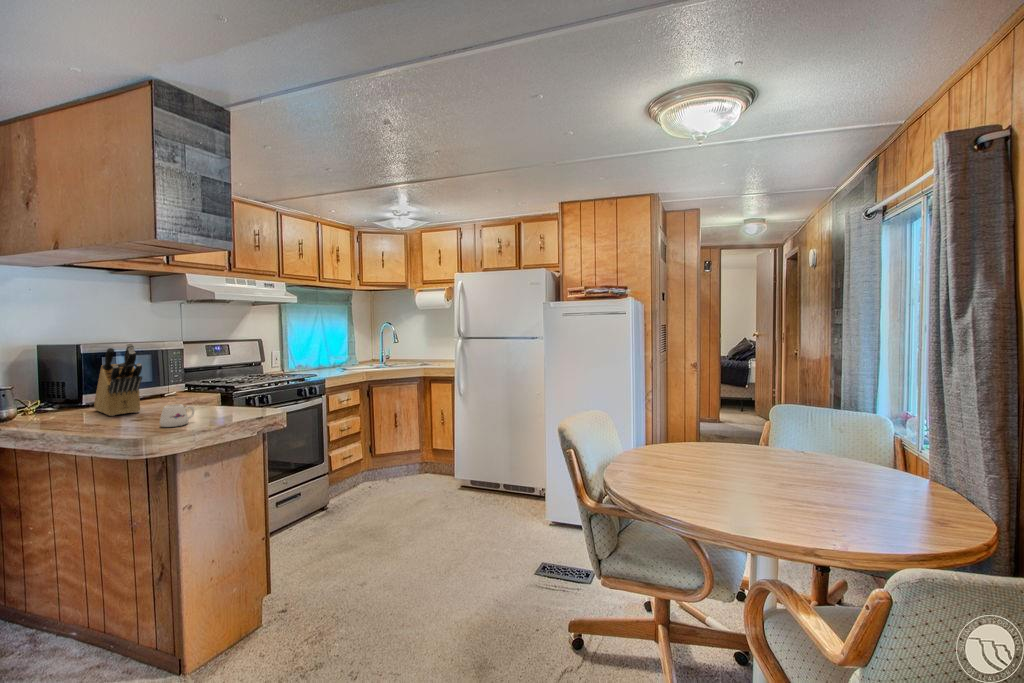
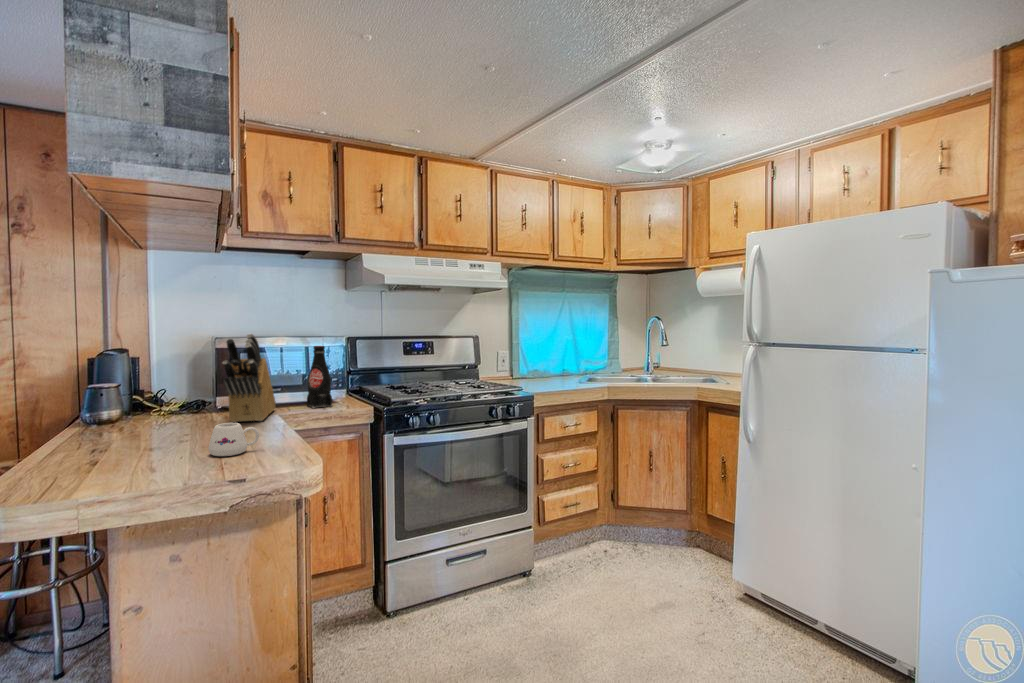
bottle: none [146,352,174,403] -> present [307,346,332,408]

